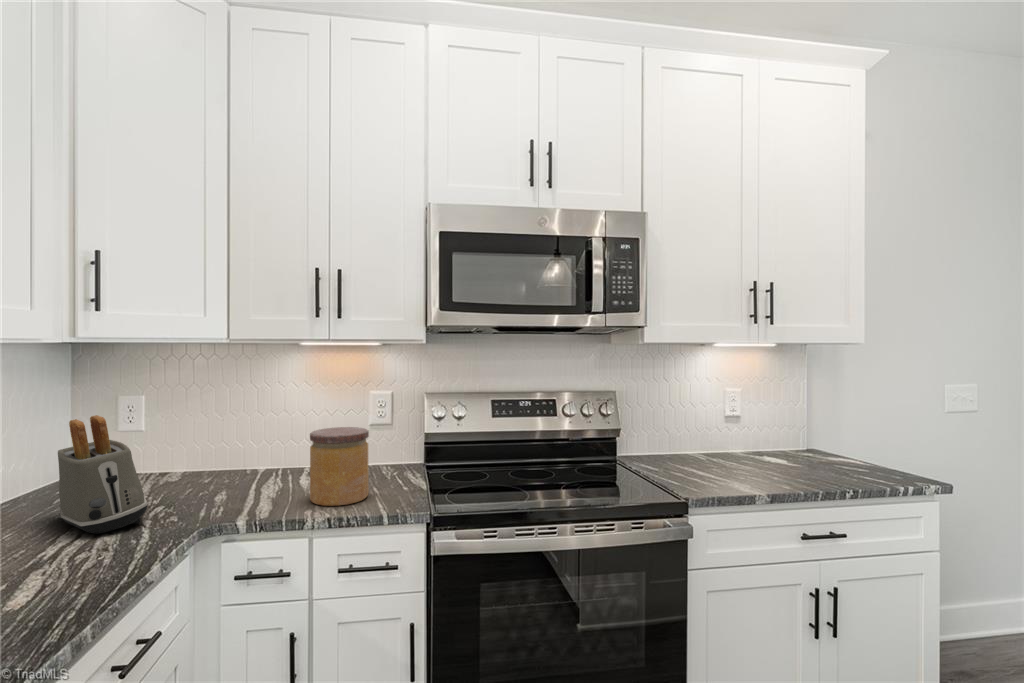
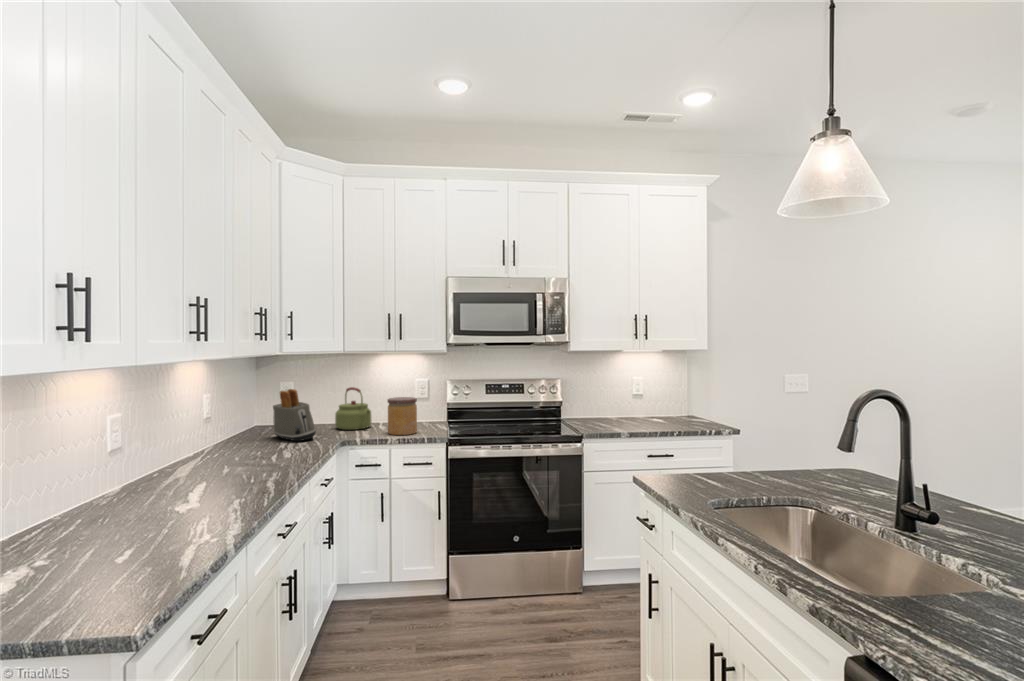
kettle: none [213,408,286,490] -> present [335,387,371,430]

